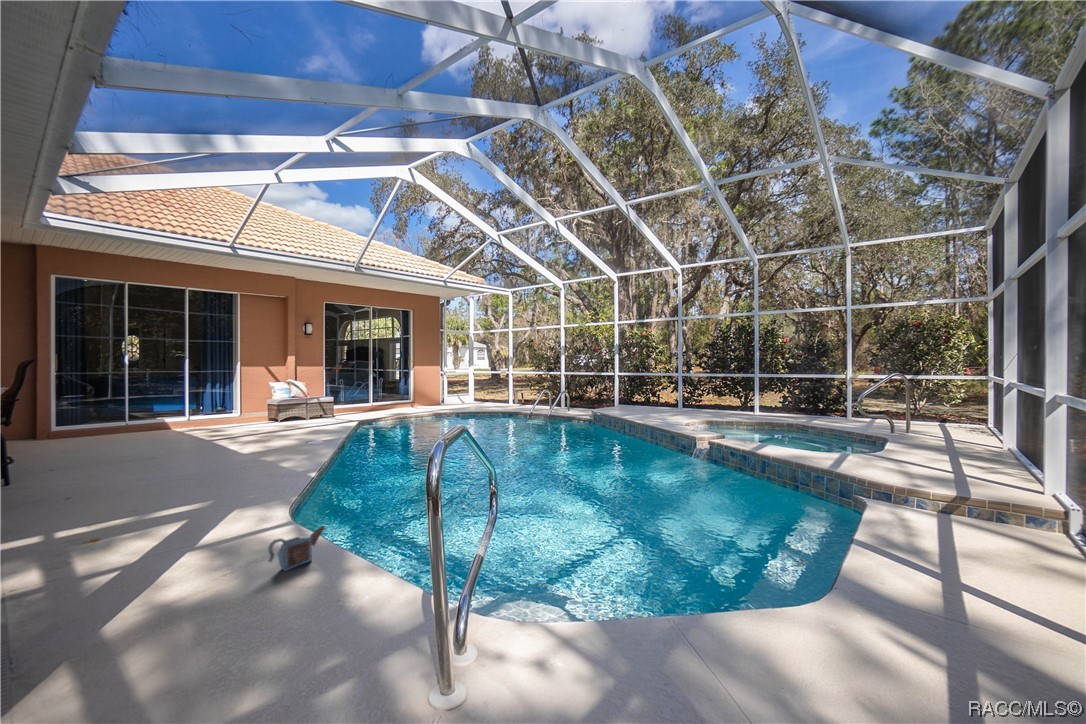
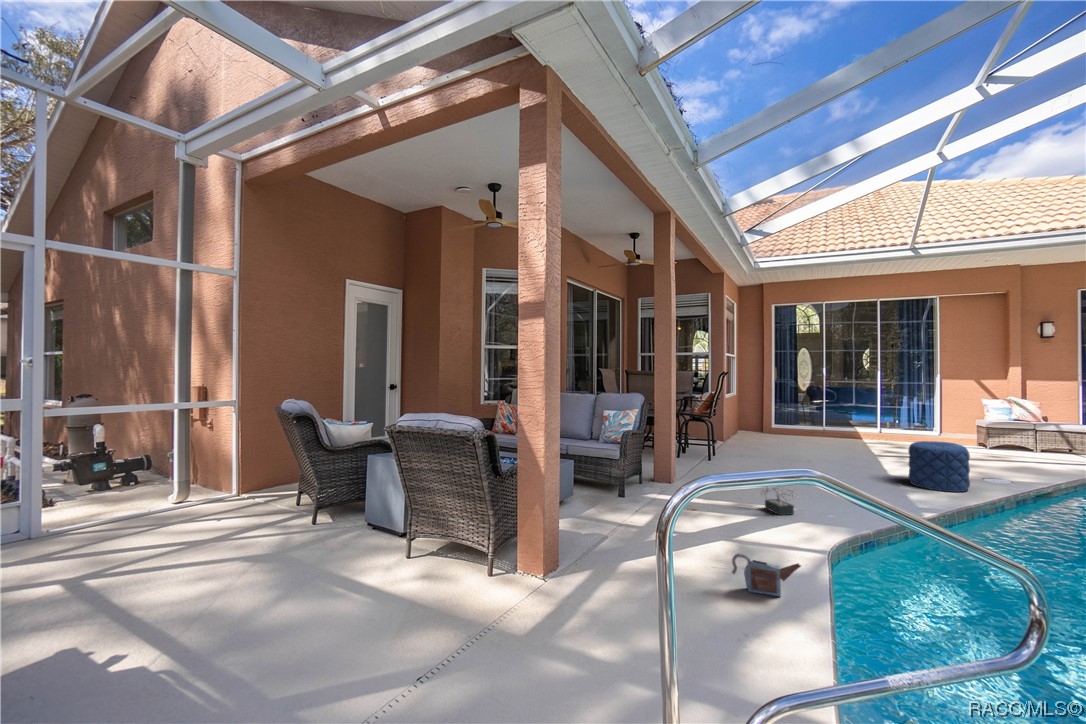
pouf: none [266,417,309,457] -> present [908,441,970,492]
decorative plant: none [175,472,228,512] -> present [760,487,795,515]

